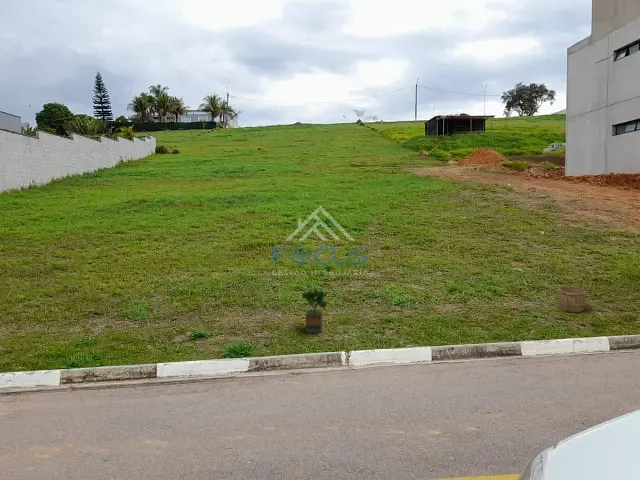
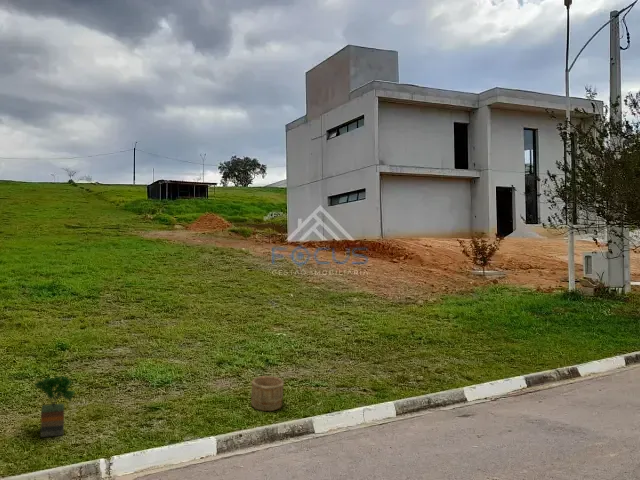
wooden bucket: present [557,285,586,312] -> present [251,376,284,411]

